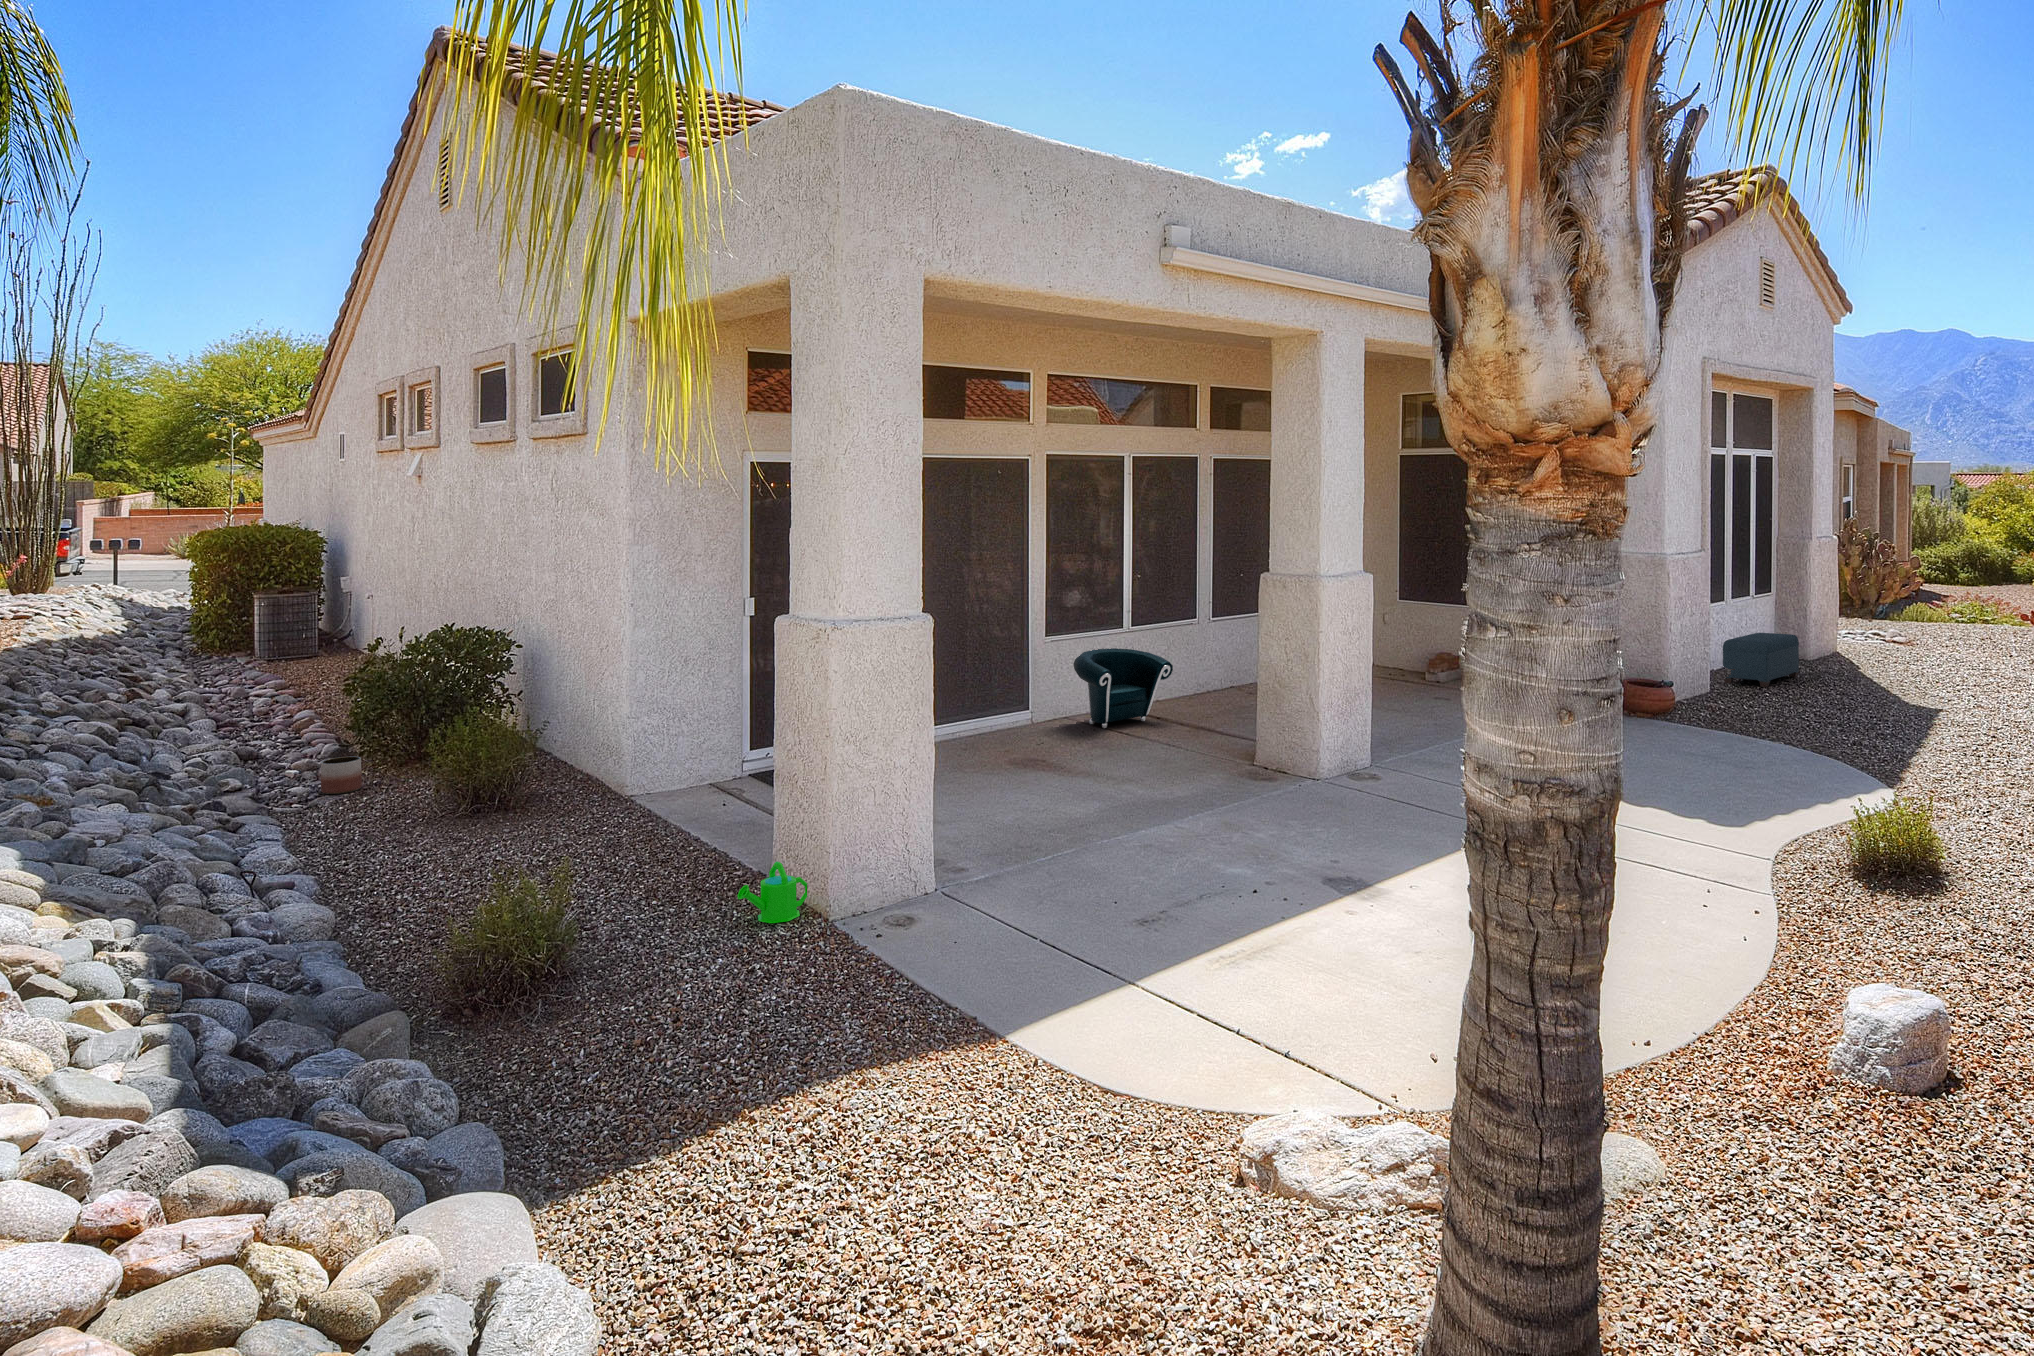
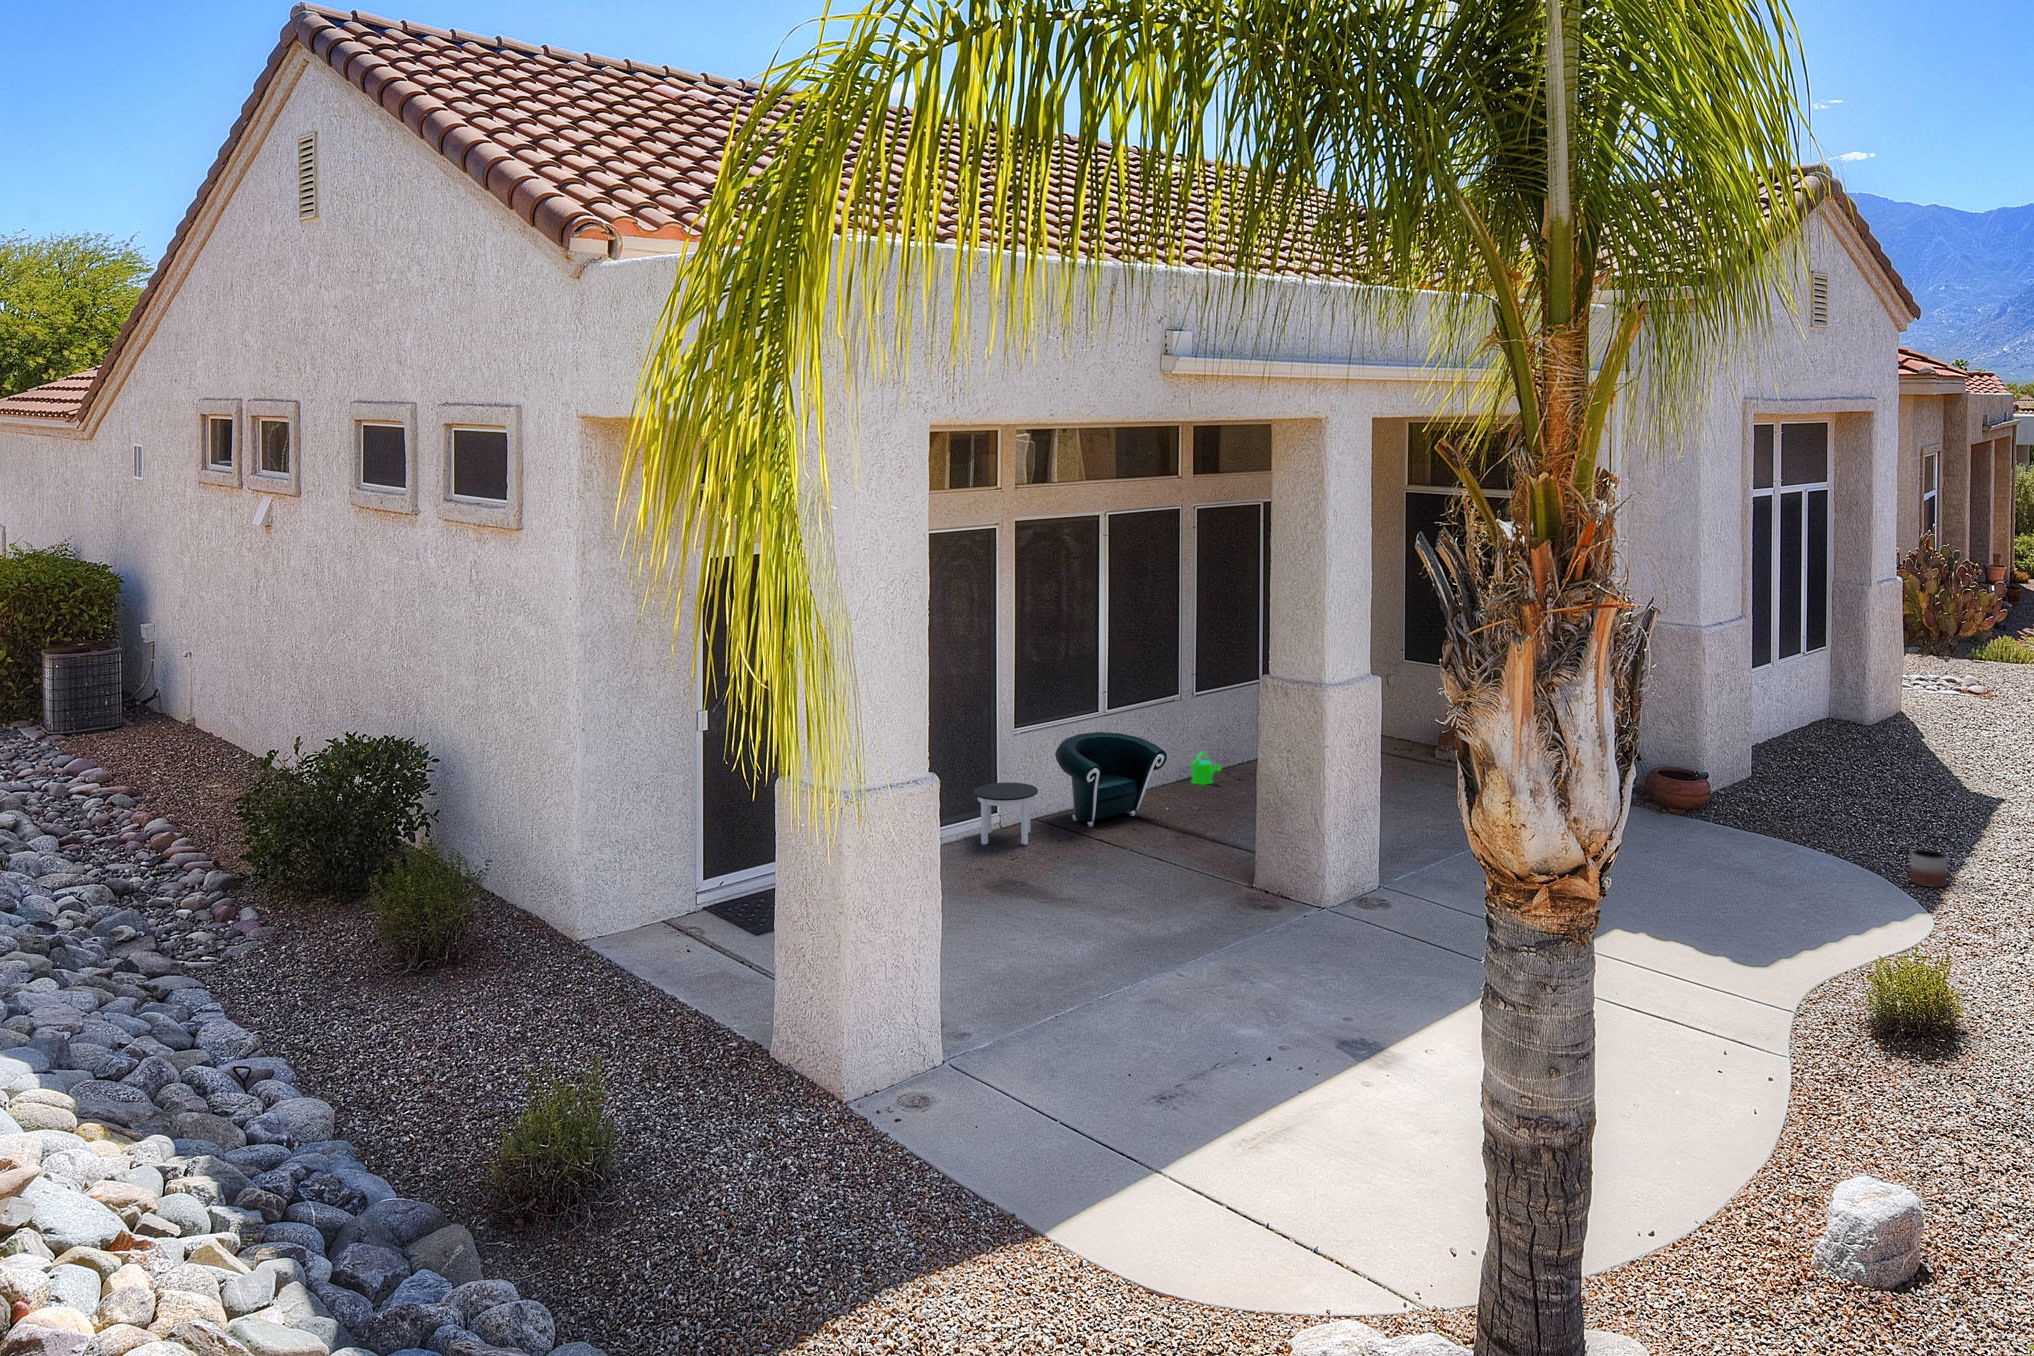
bench: present [1723,633,1799,687] -> none [1782,689,1868,758]
round table: none [999,688,1056,739] -> present [974,783,1038,845]
planter: present [321,756,362,794] -> present [1910,849,1948,888]
watering can: present [737,861,808,923] -> present [1189,752,1221,785]

